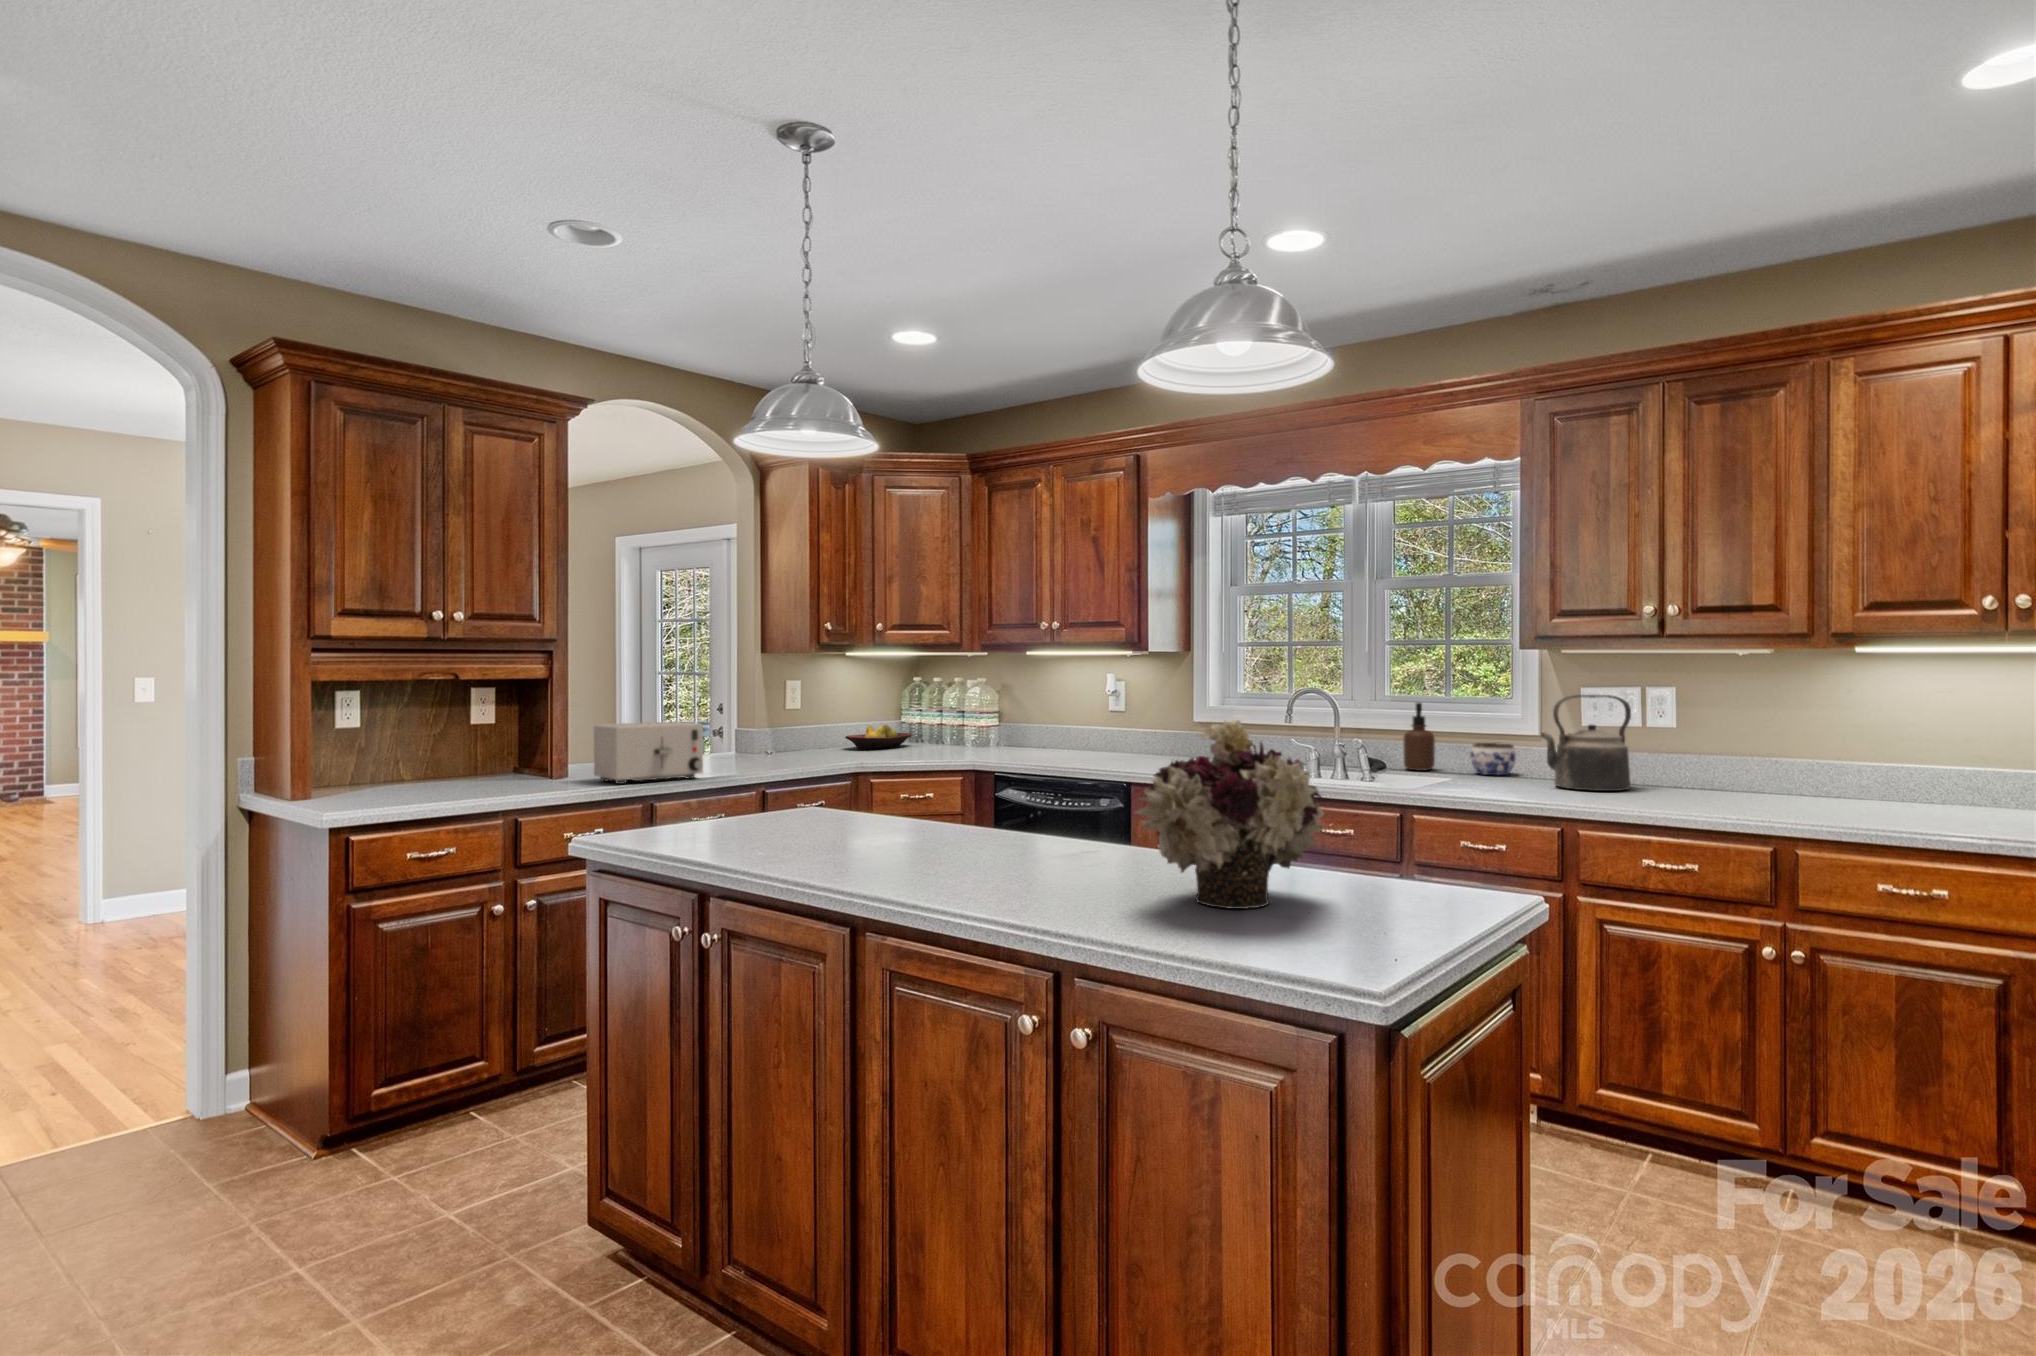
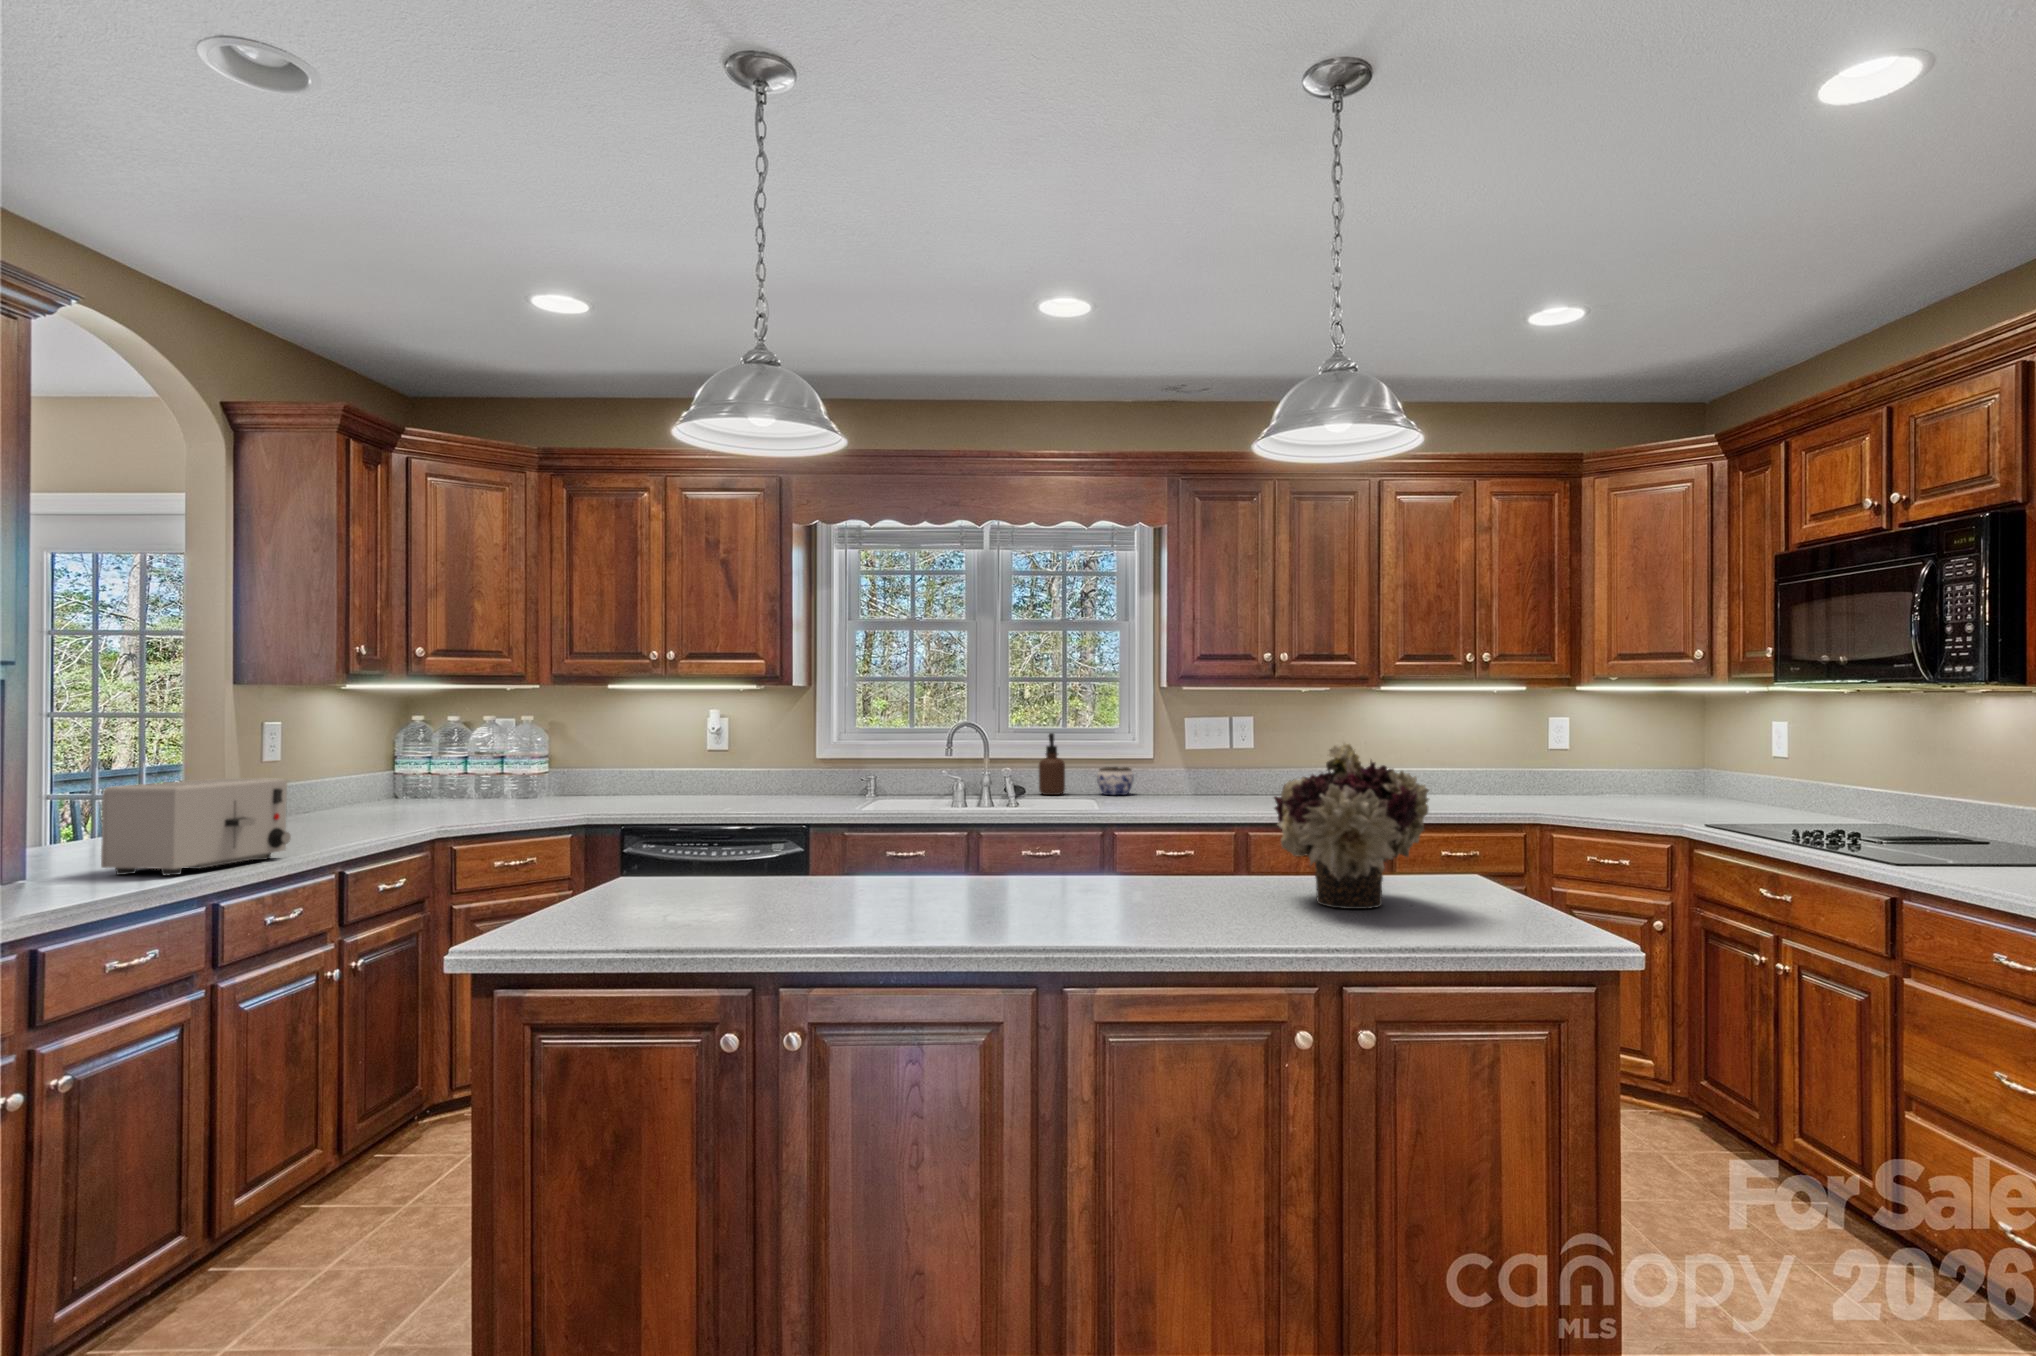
kettle: present [1541,695,1631,791] -> none [1181,723,1240,802]
fruit bowl: present [845,725,912,749] -> none [359,776,443,809]

